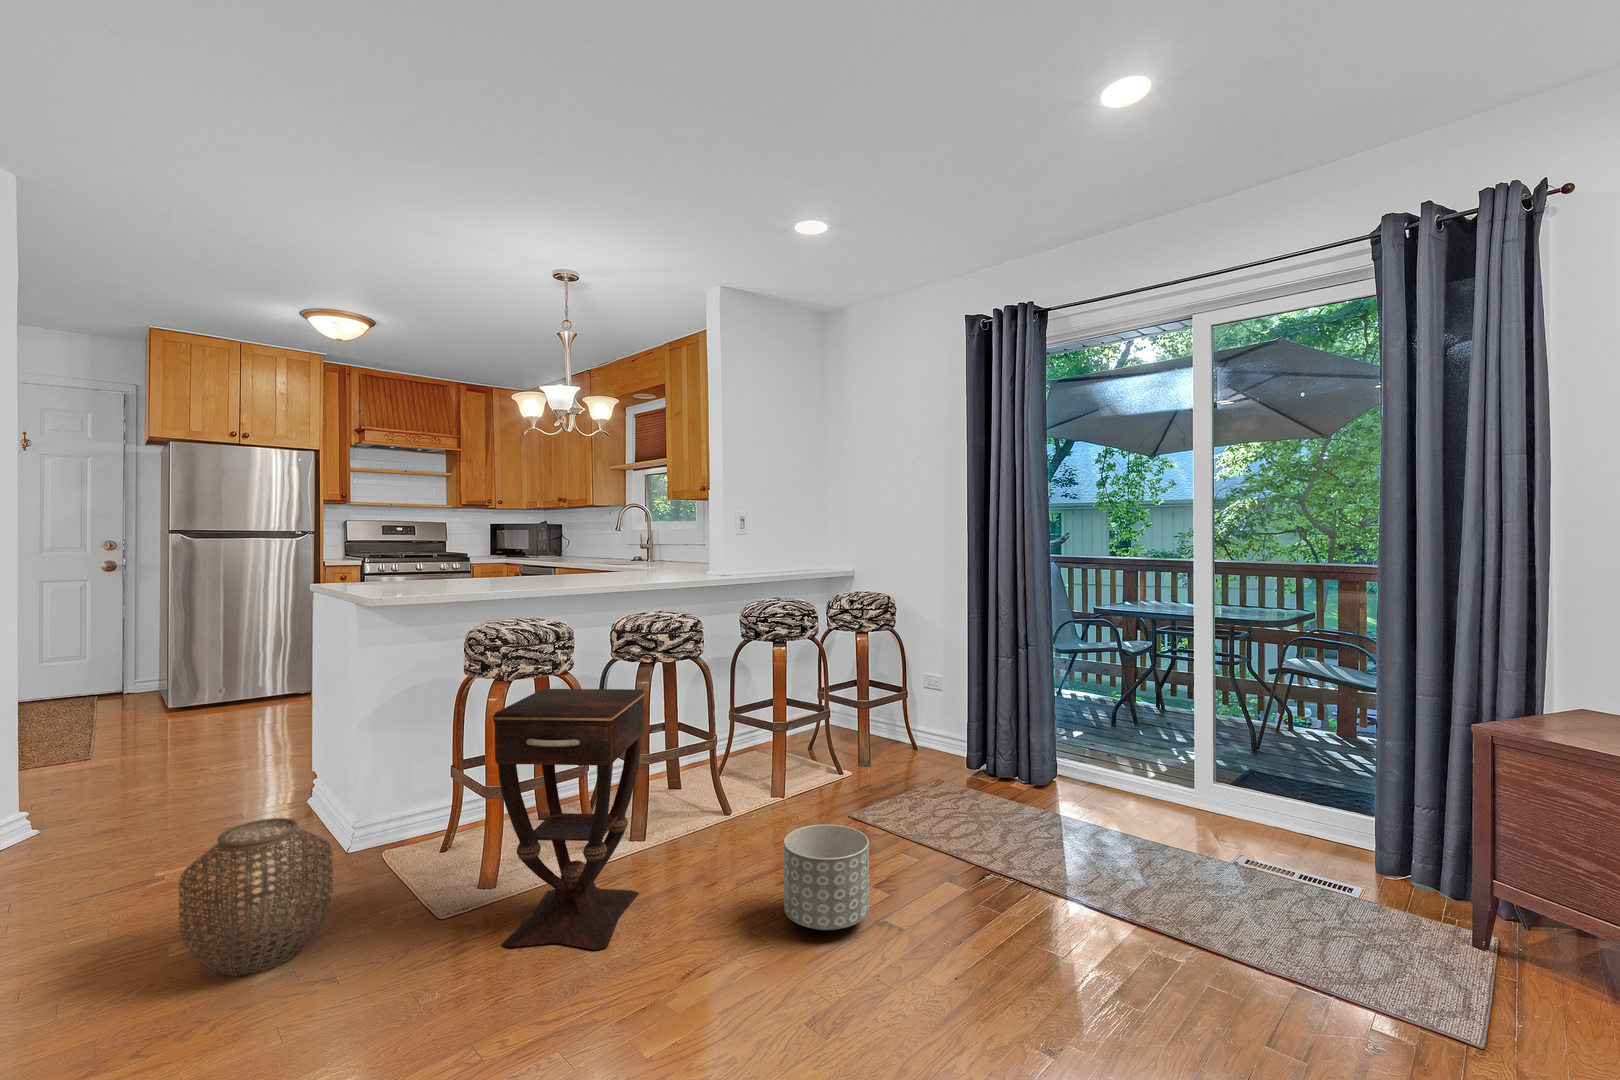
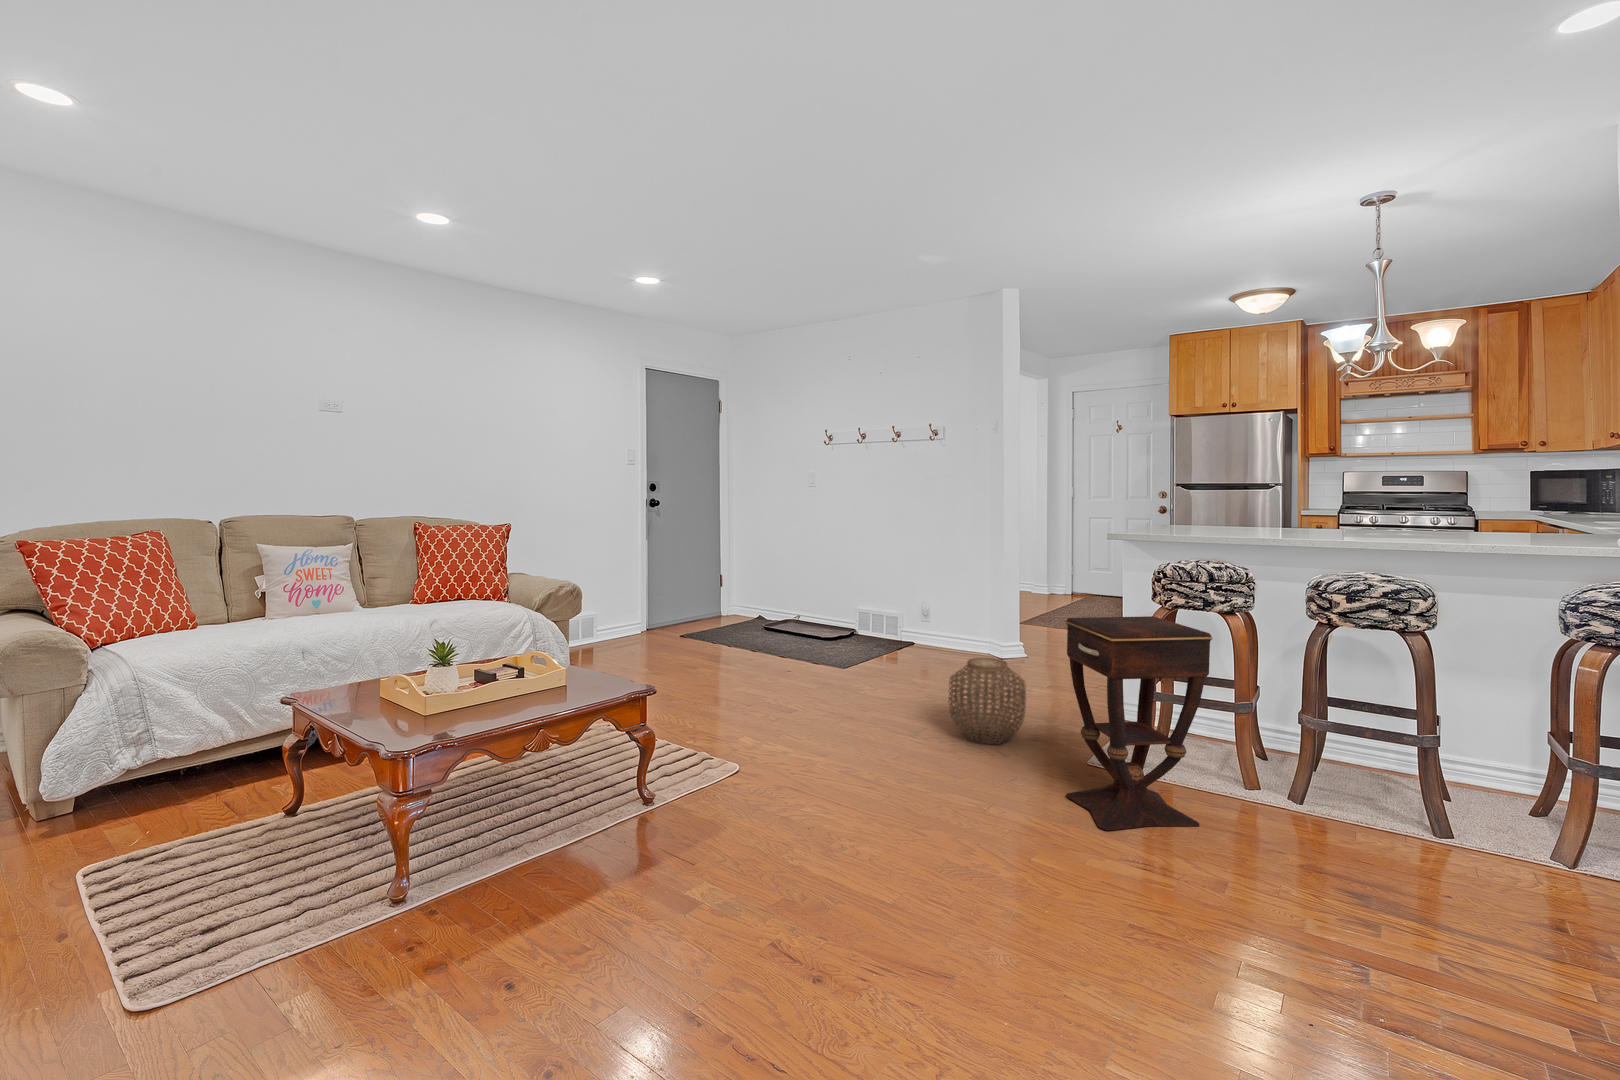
planter: present [784,825,869,931] -> none [1237,823,1362,957]

